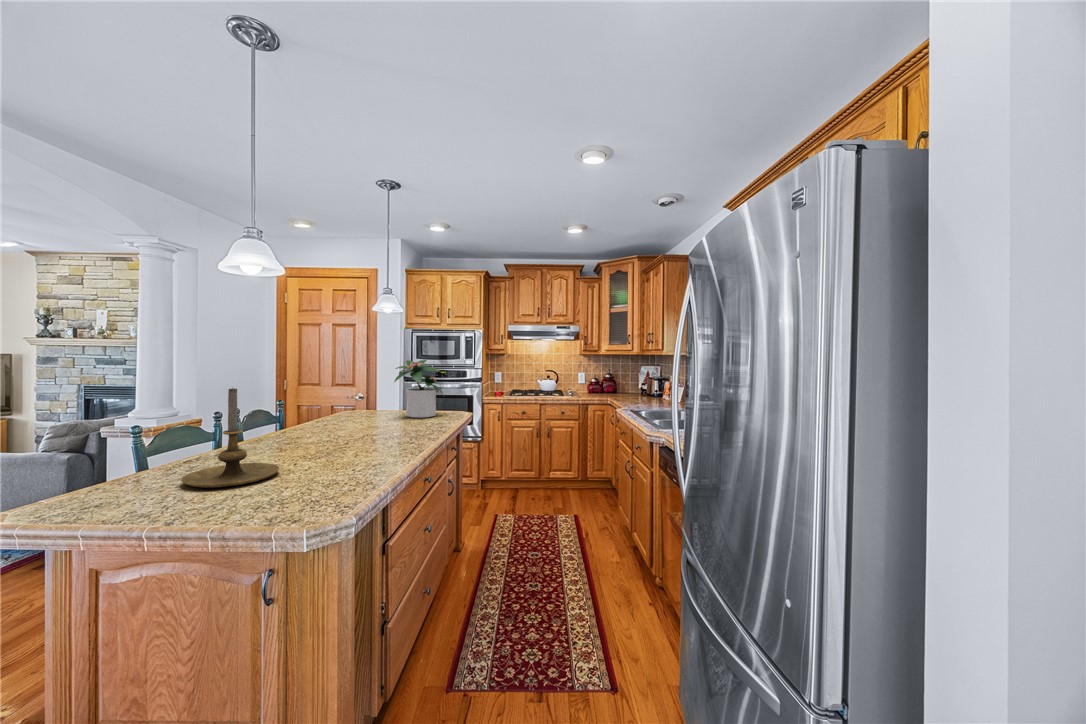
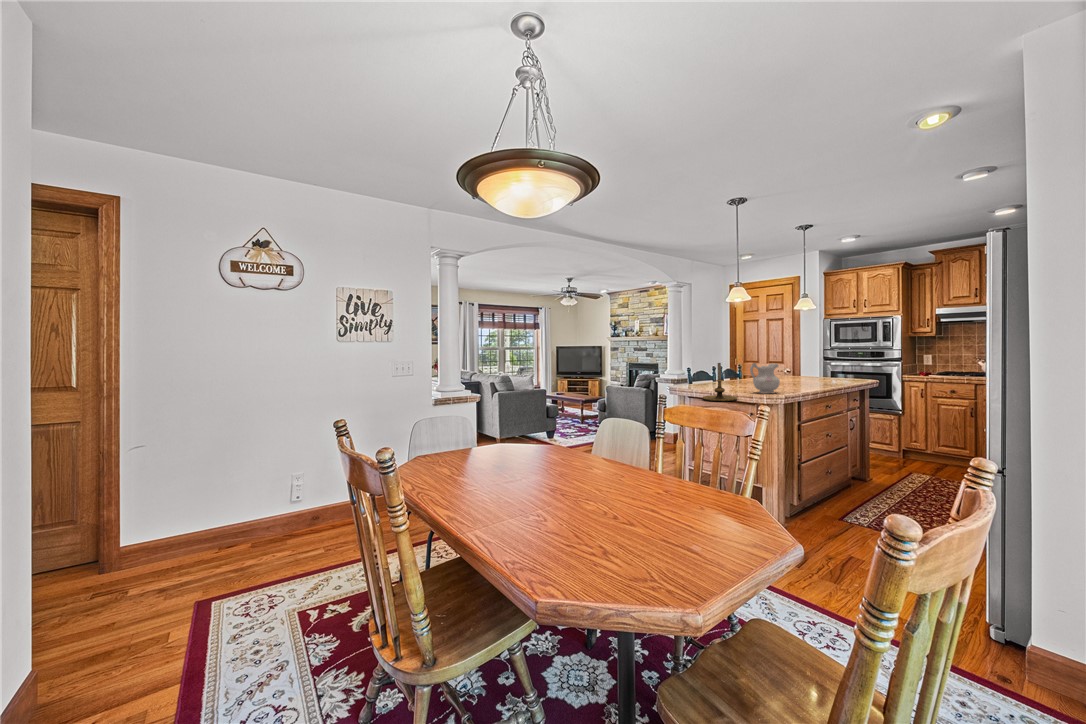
potted plant: present [394,360,444,418] -> none [804,346,844,386]
ceramic pitcher: none [309,386,364,445] -> present [750,363,780,394]

